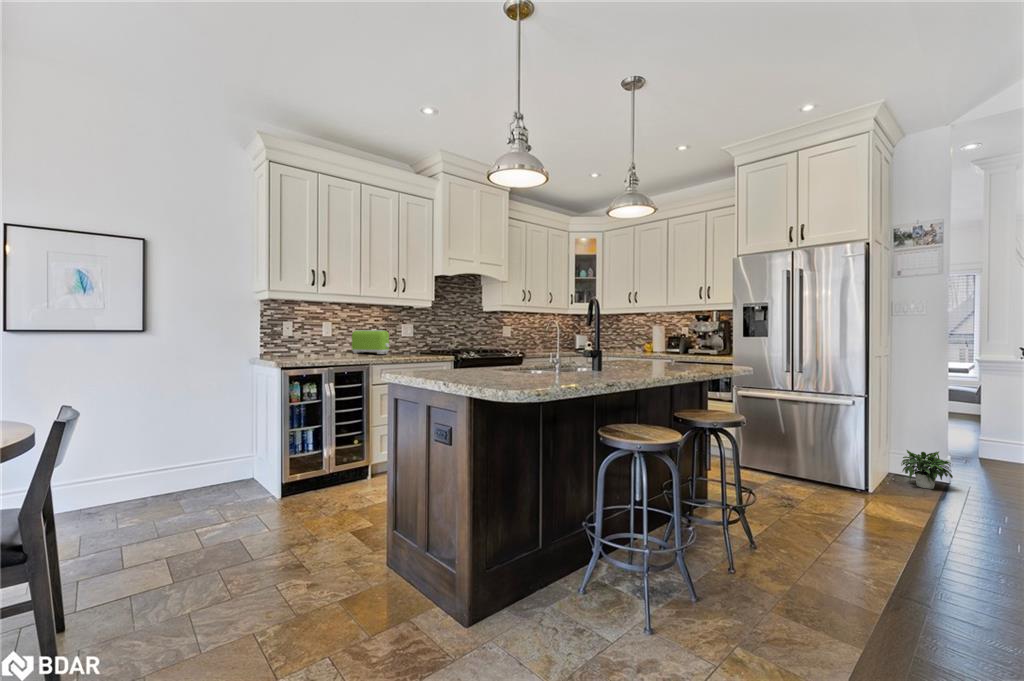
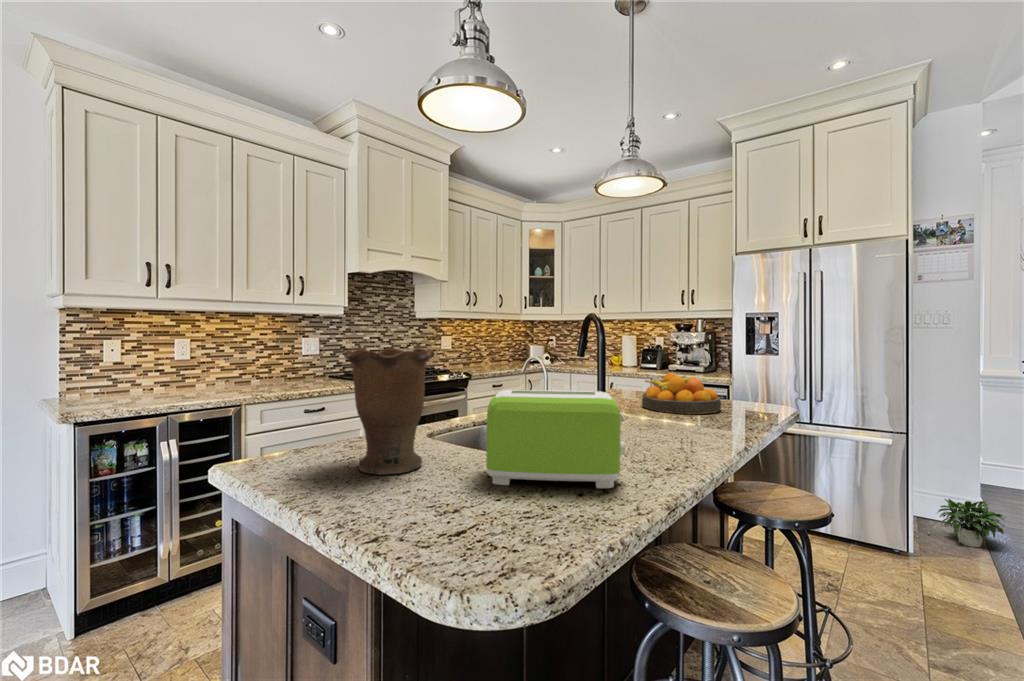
vase: none [450,310,496,374] -> present [344,348,434,475]
toaster: present [352,330,389,354] -> present [486,390,625,488]
fruit bowl: none [640,342,694,367] -> present [642,373,721,414]

